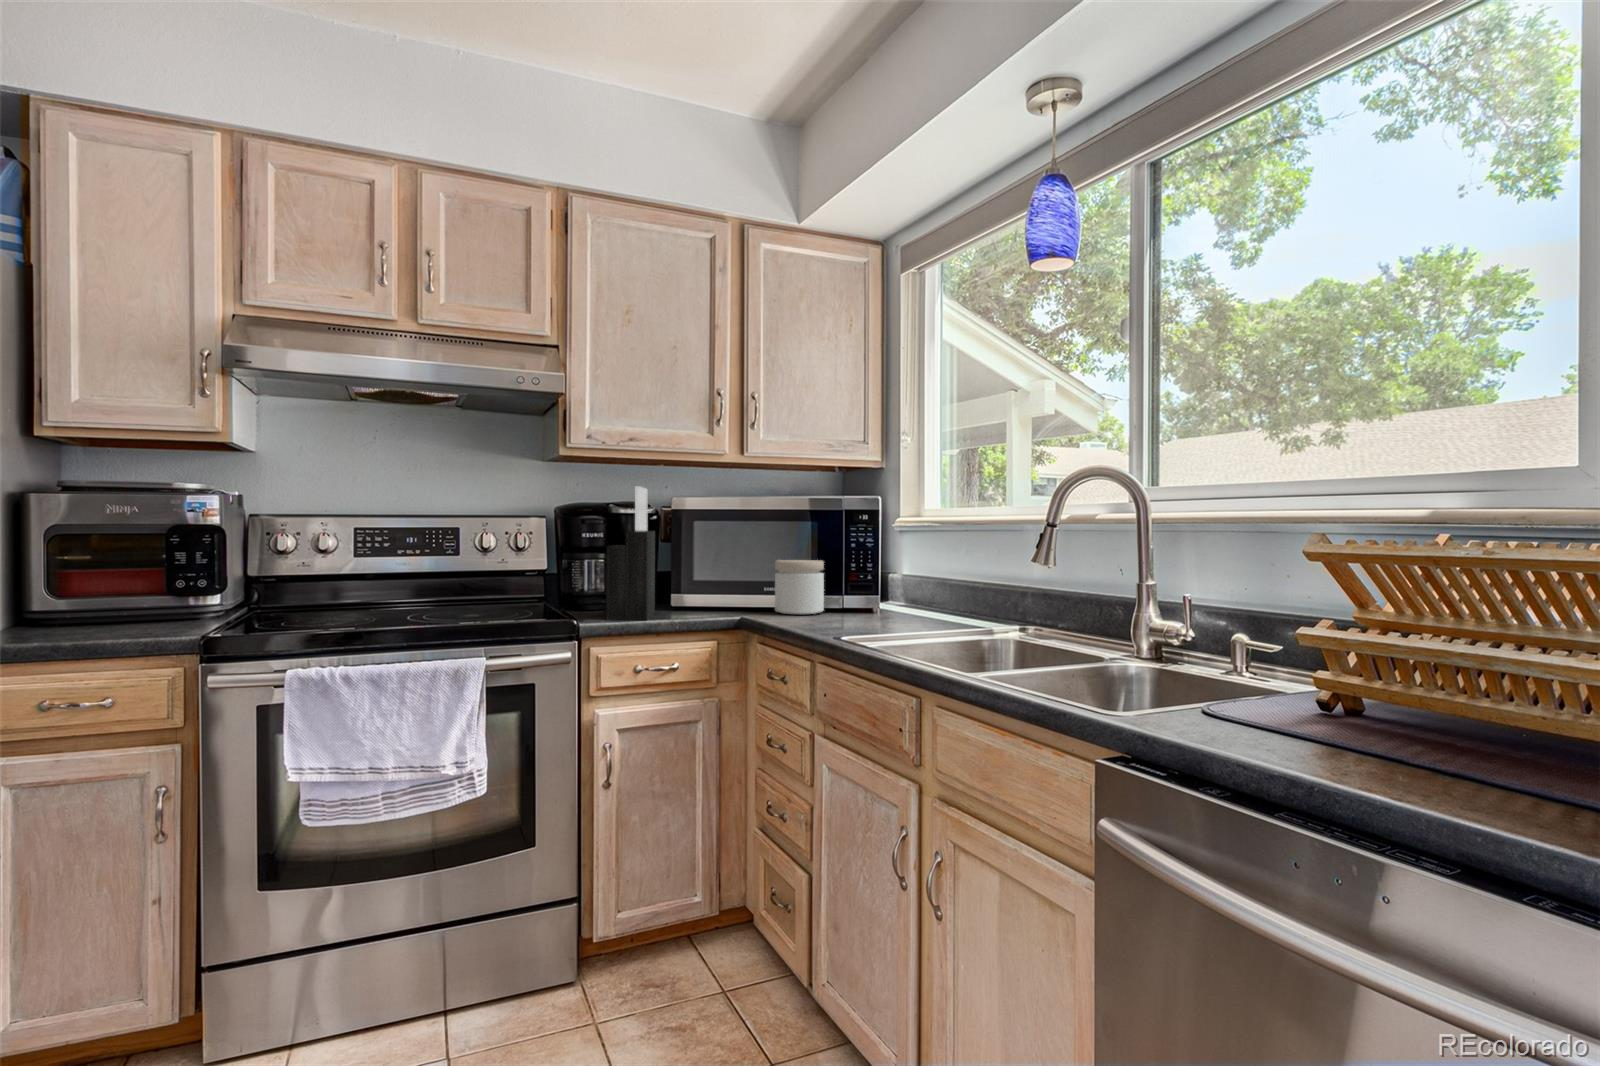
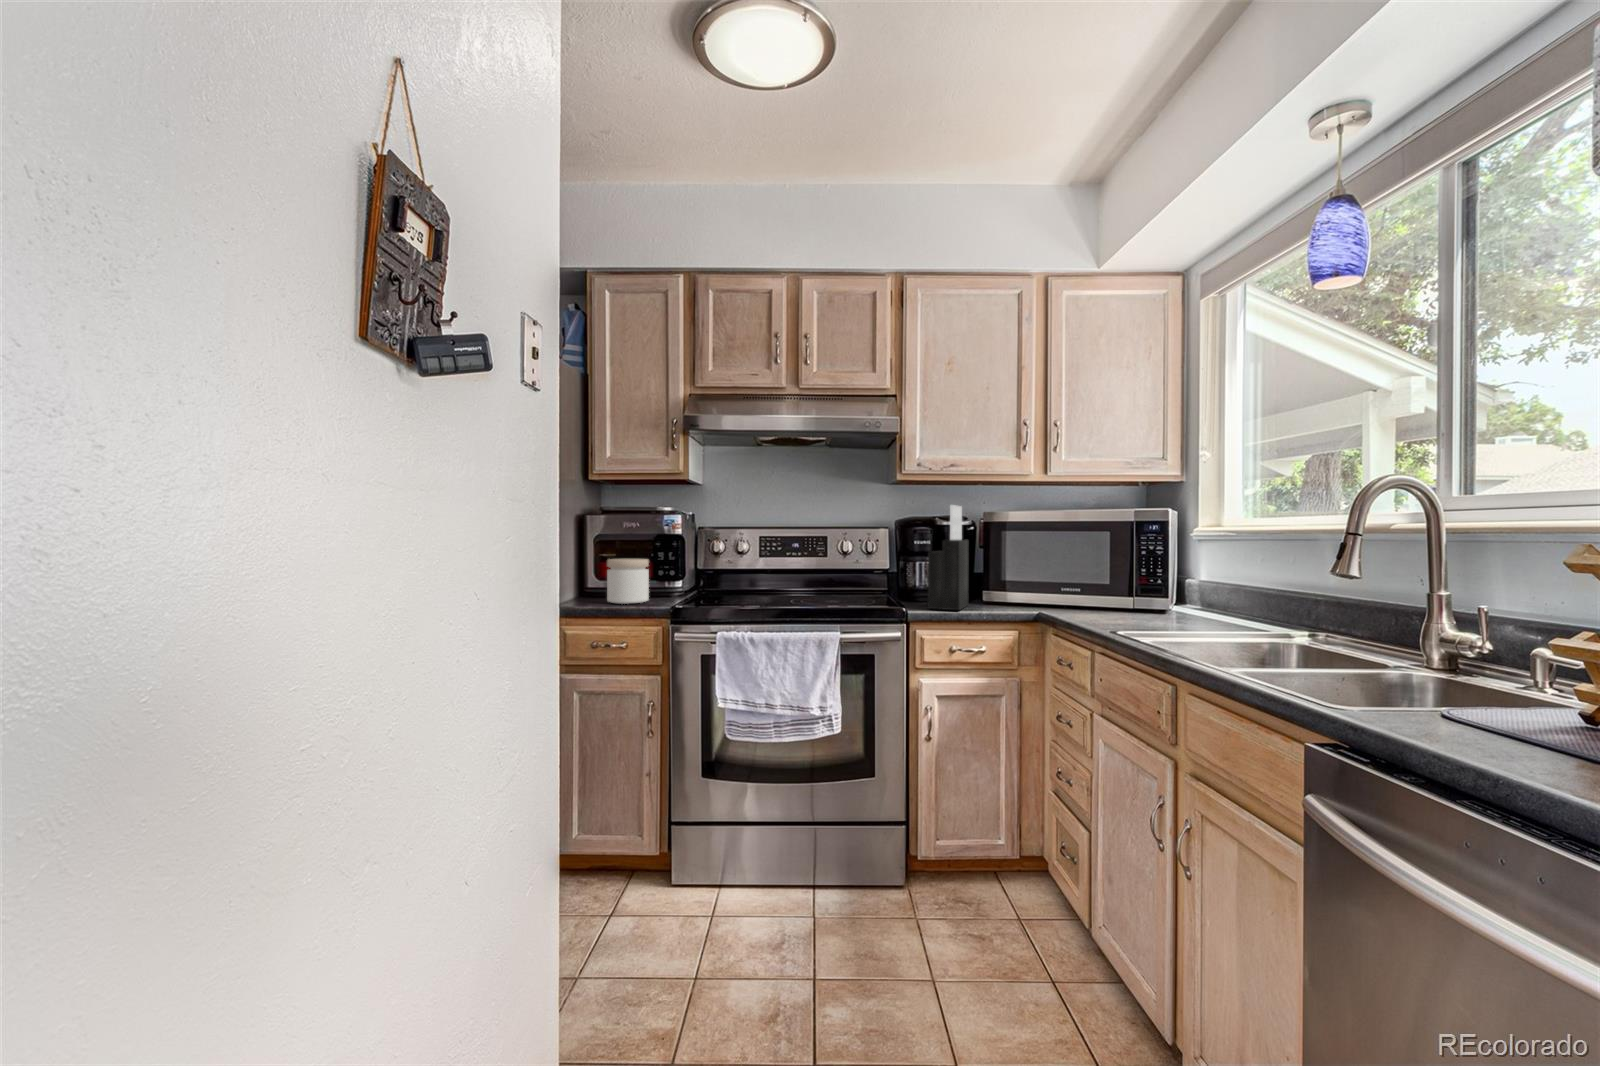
jar: present [775,560,824,614] -> present [607,559,649,604]

